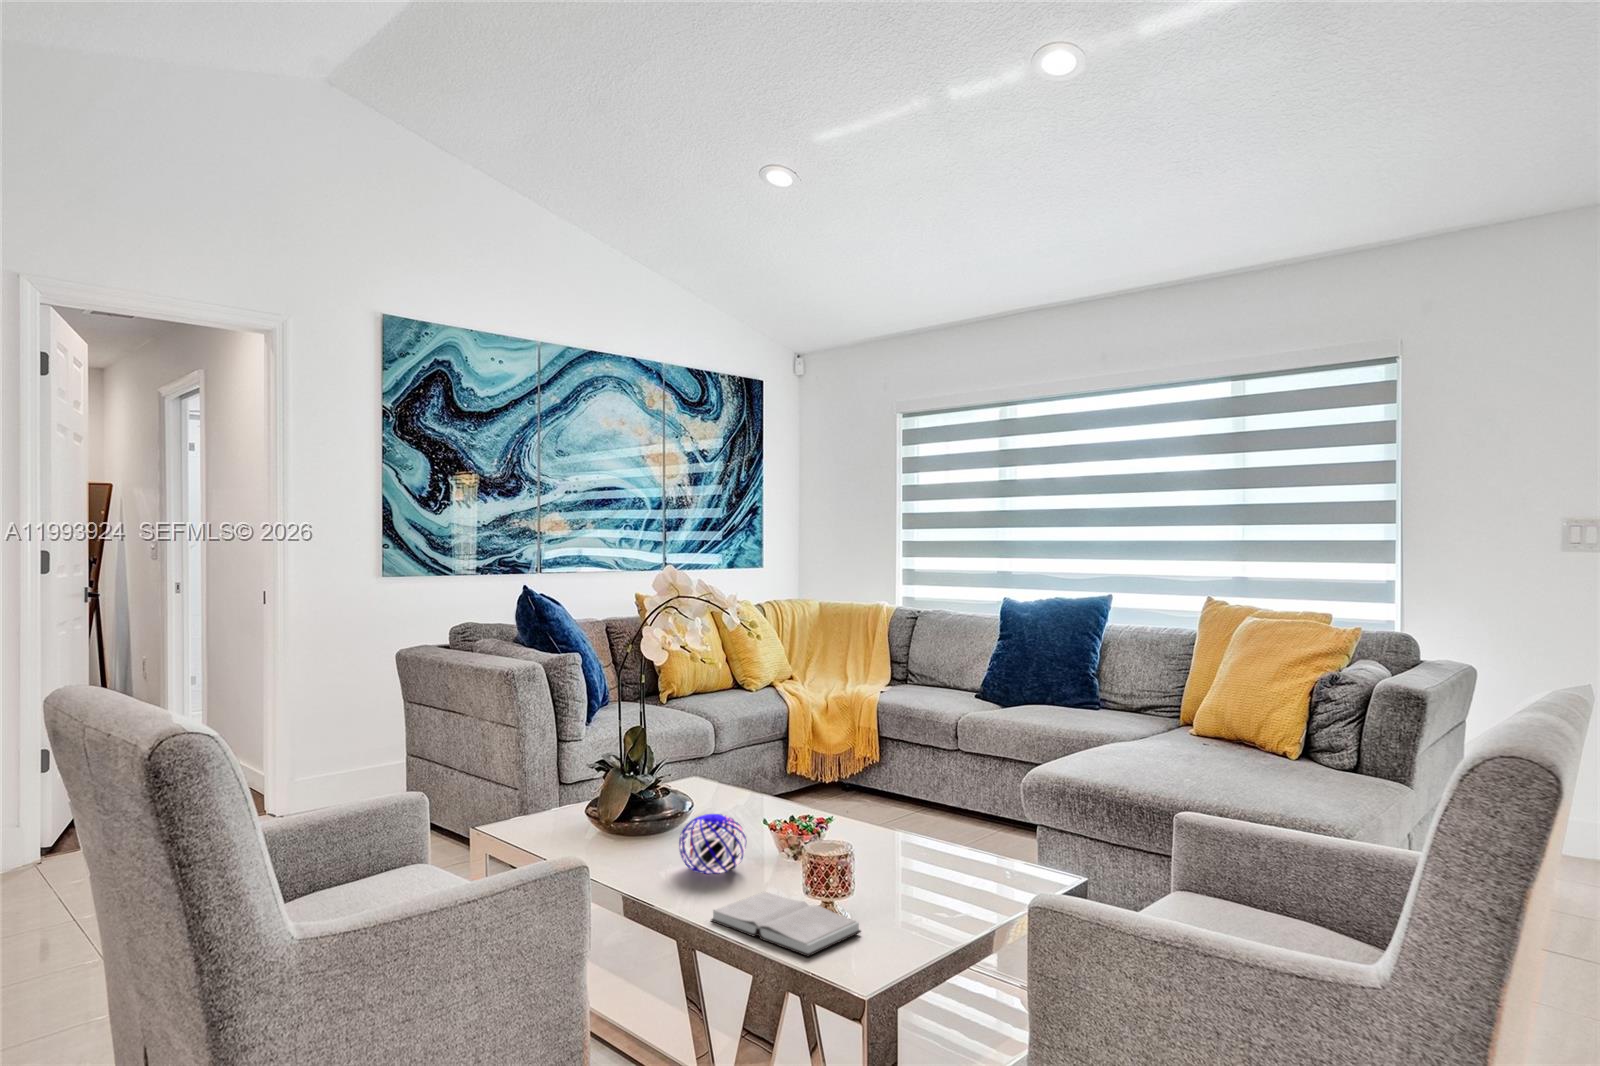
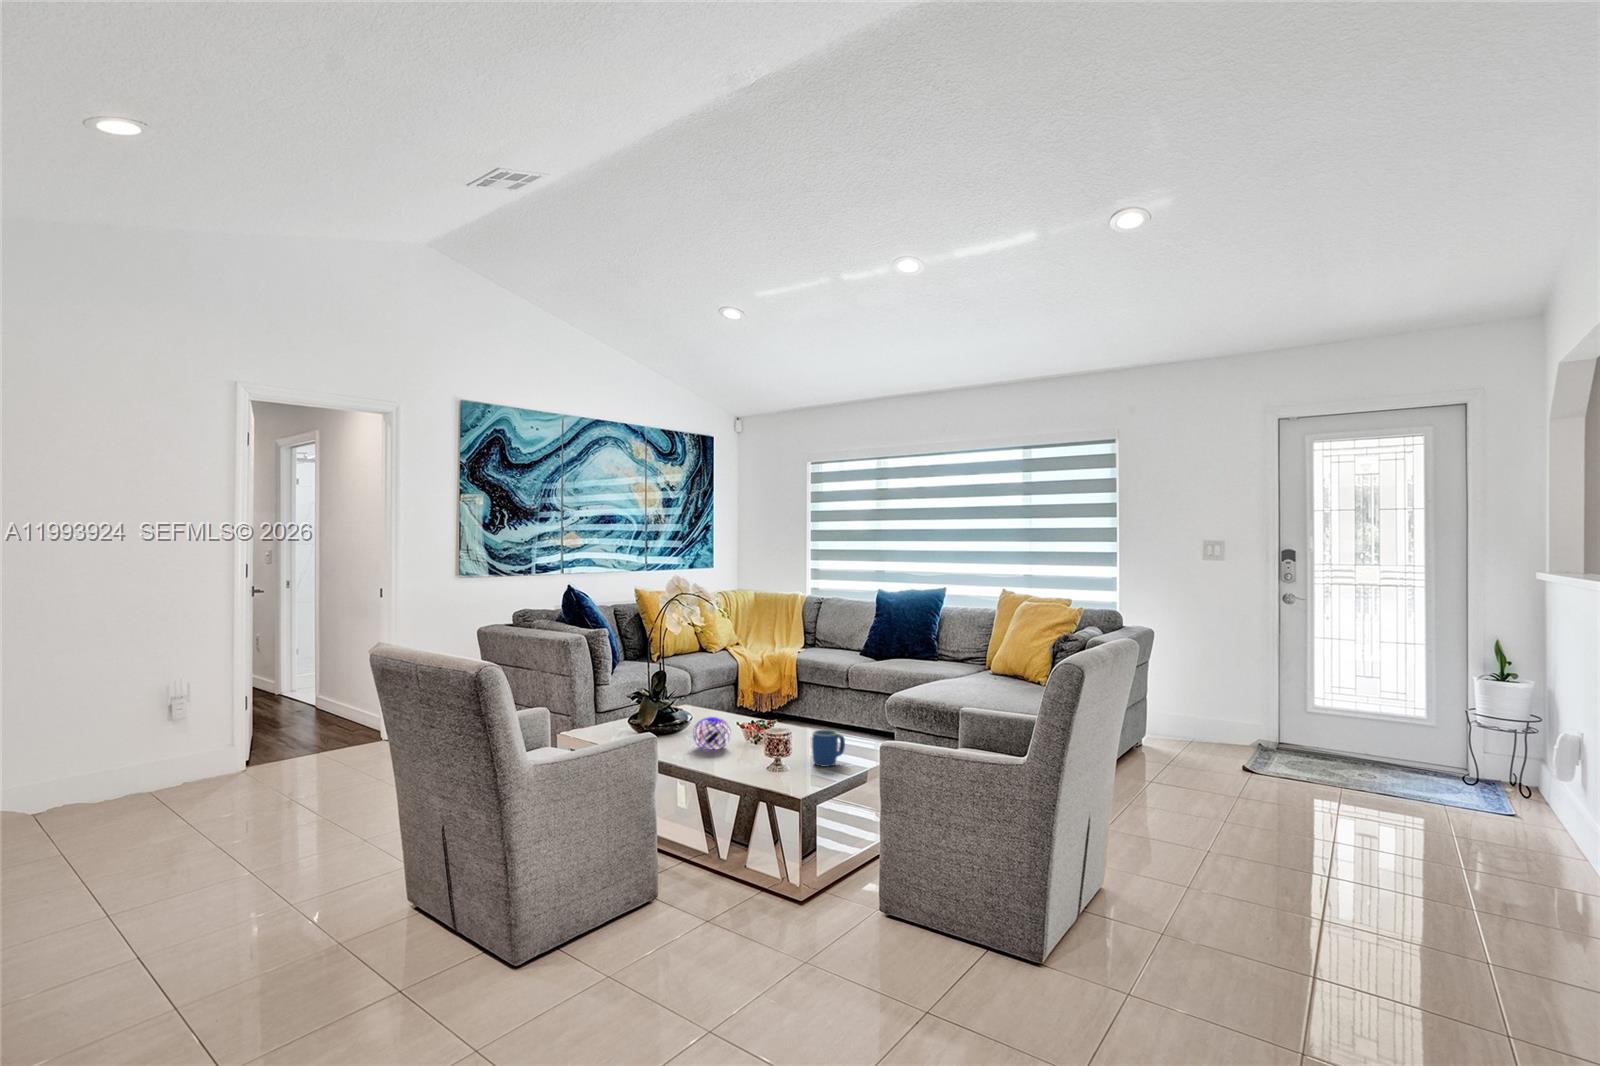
mug: none [892,847,954,920] -> present [812,730,845,767]
hardback book: present [711,892,861,957] -> none [717,755,797,781]

